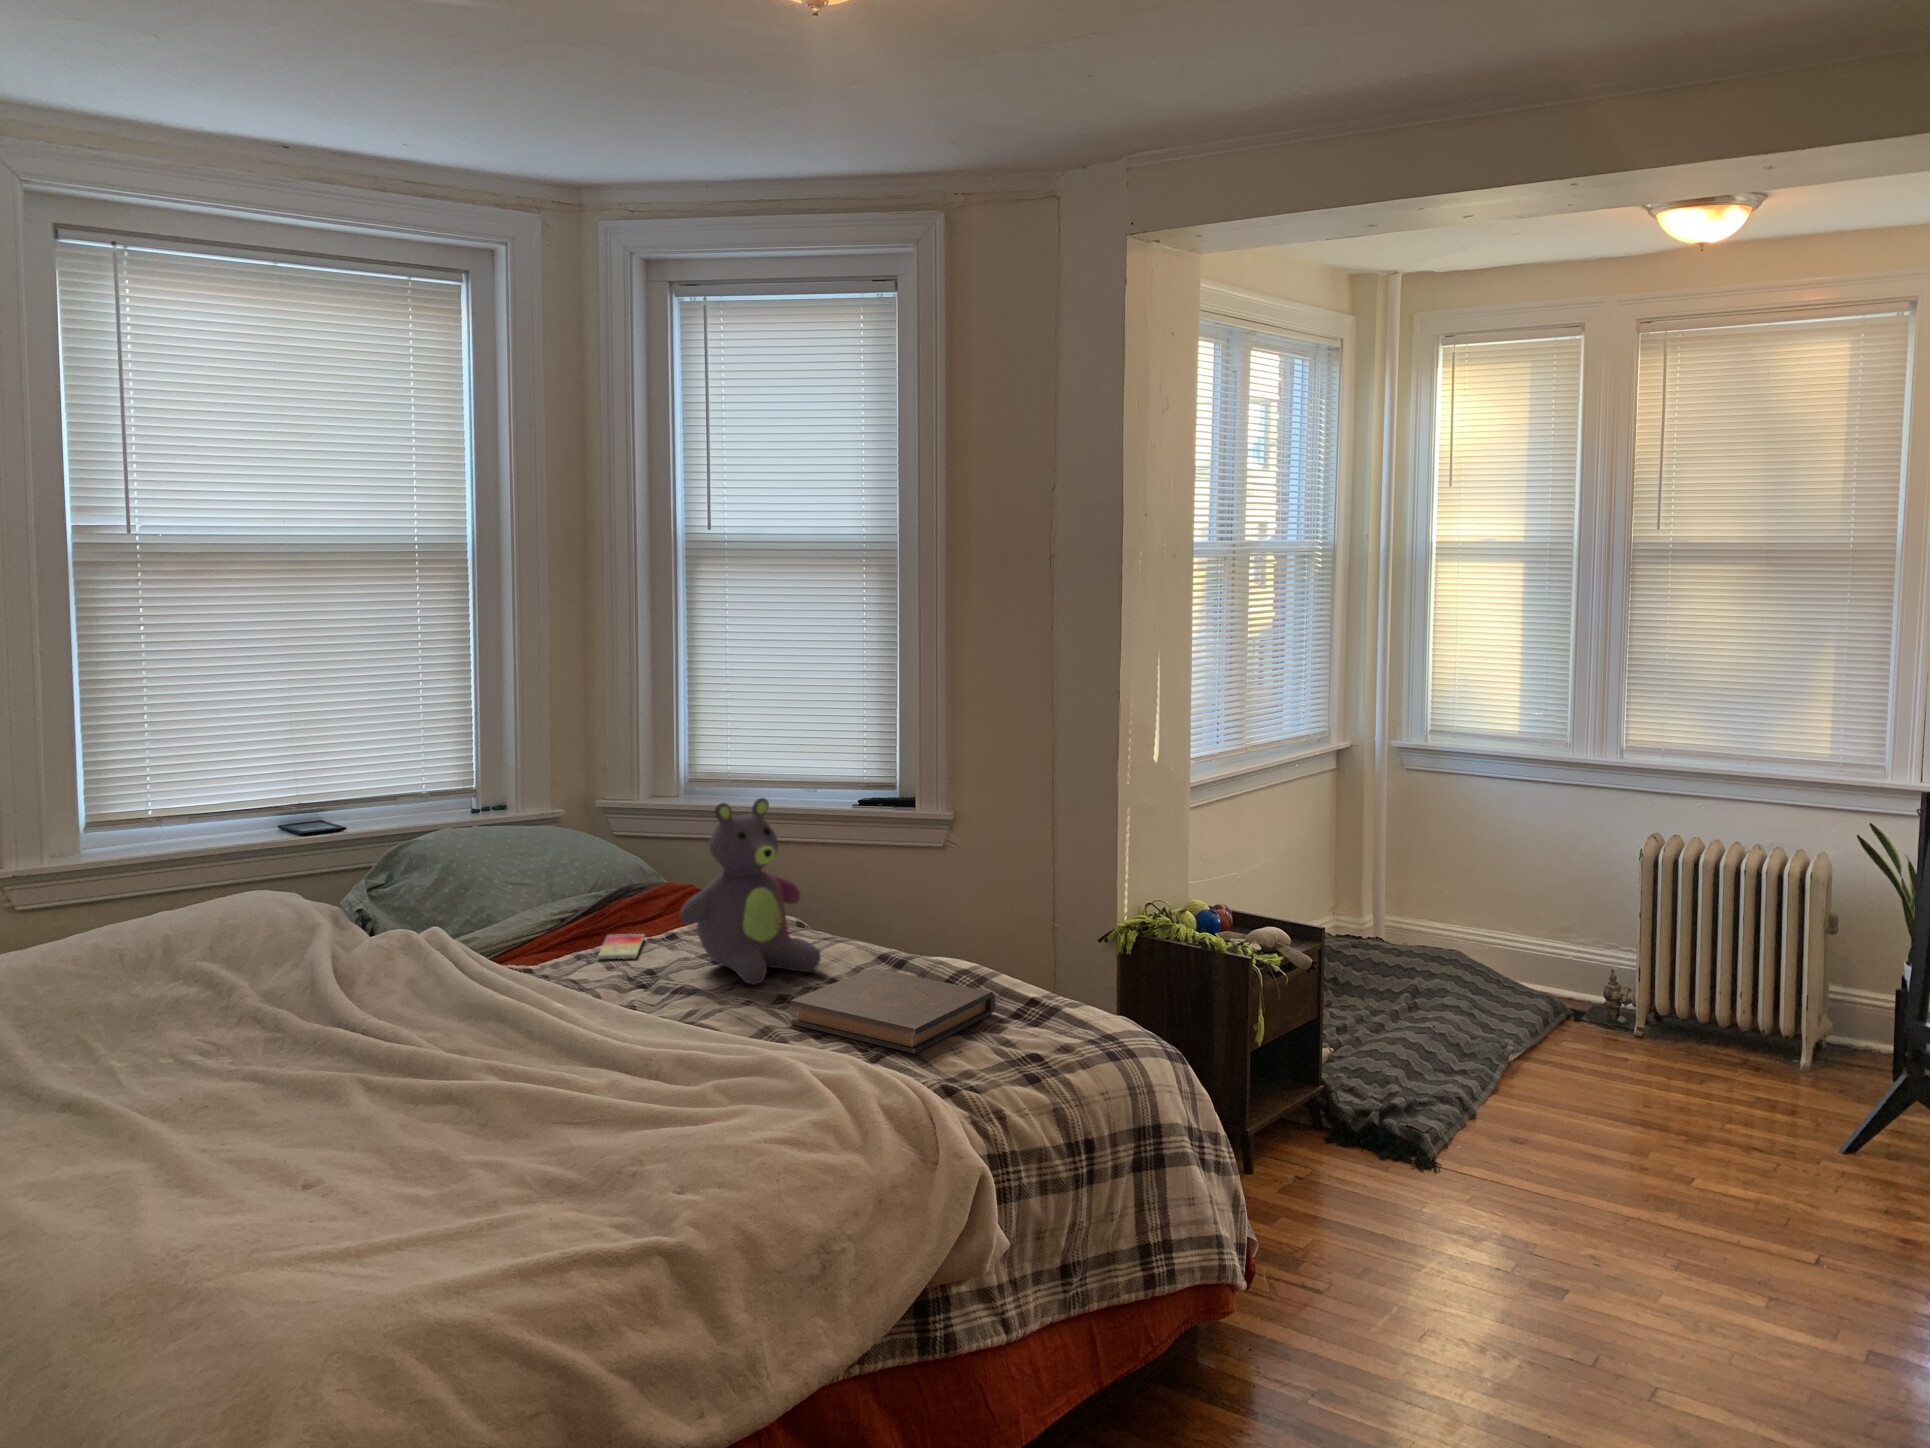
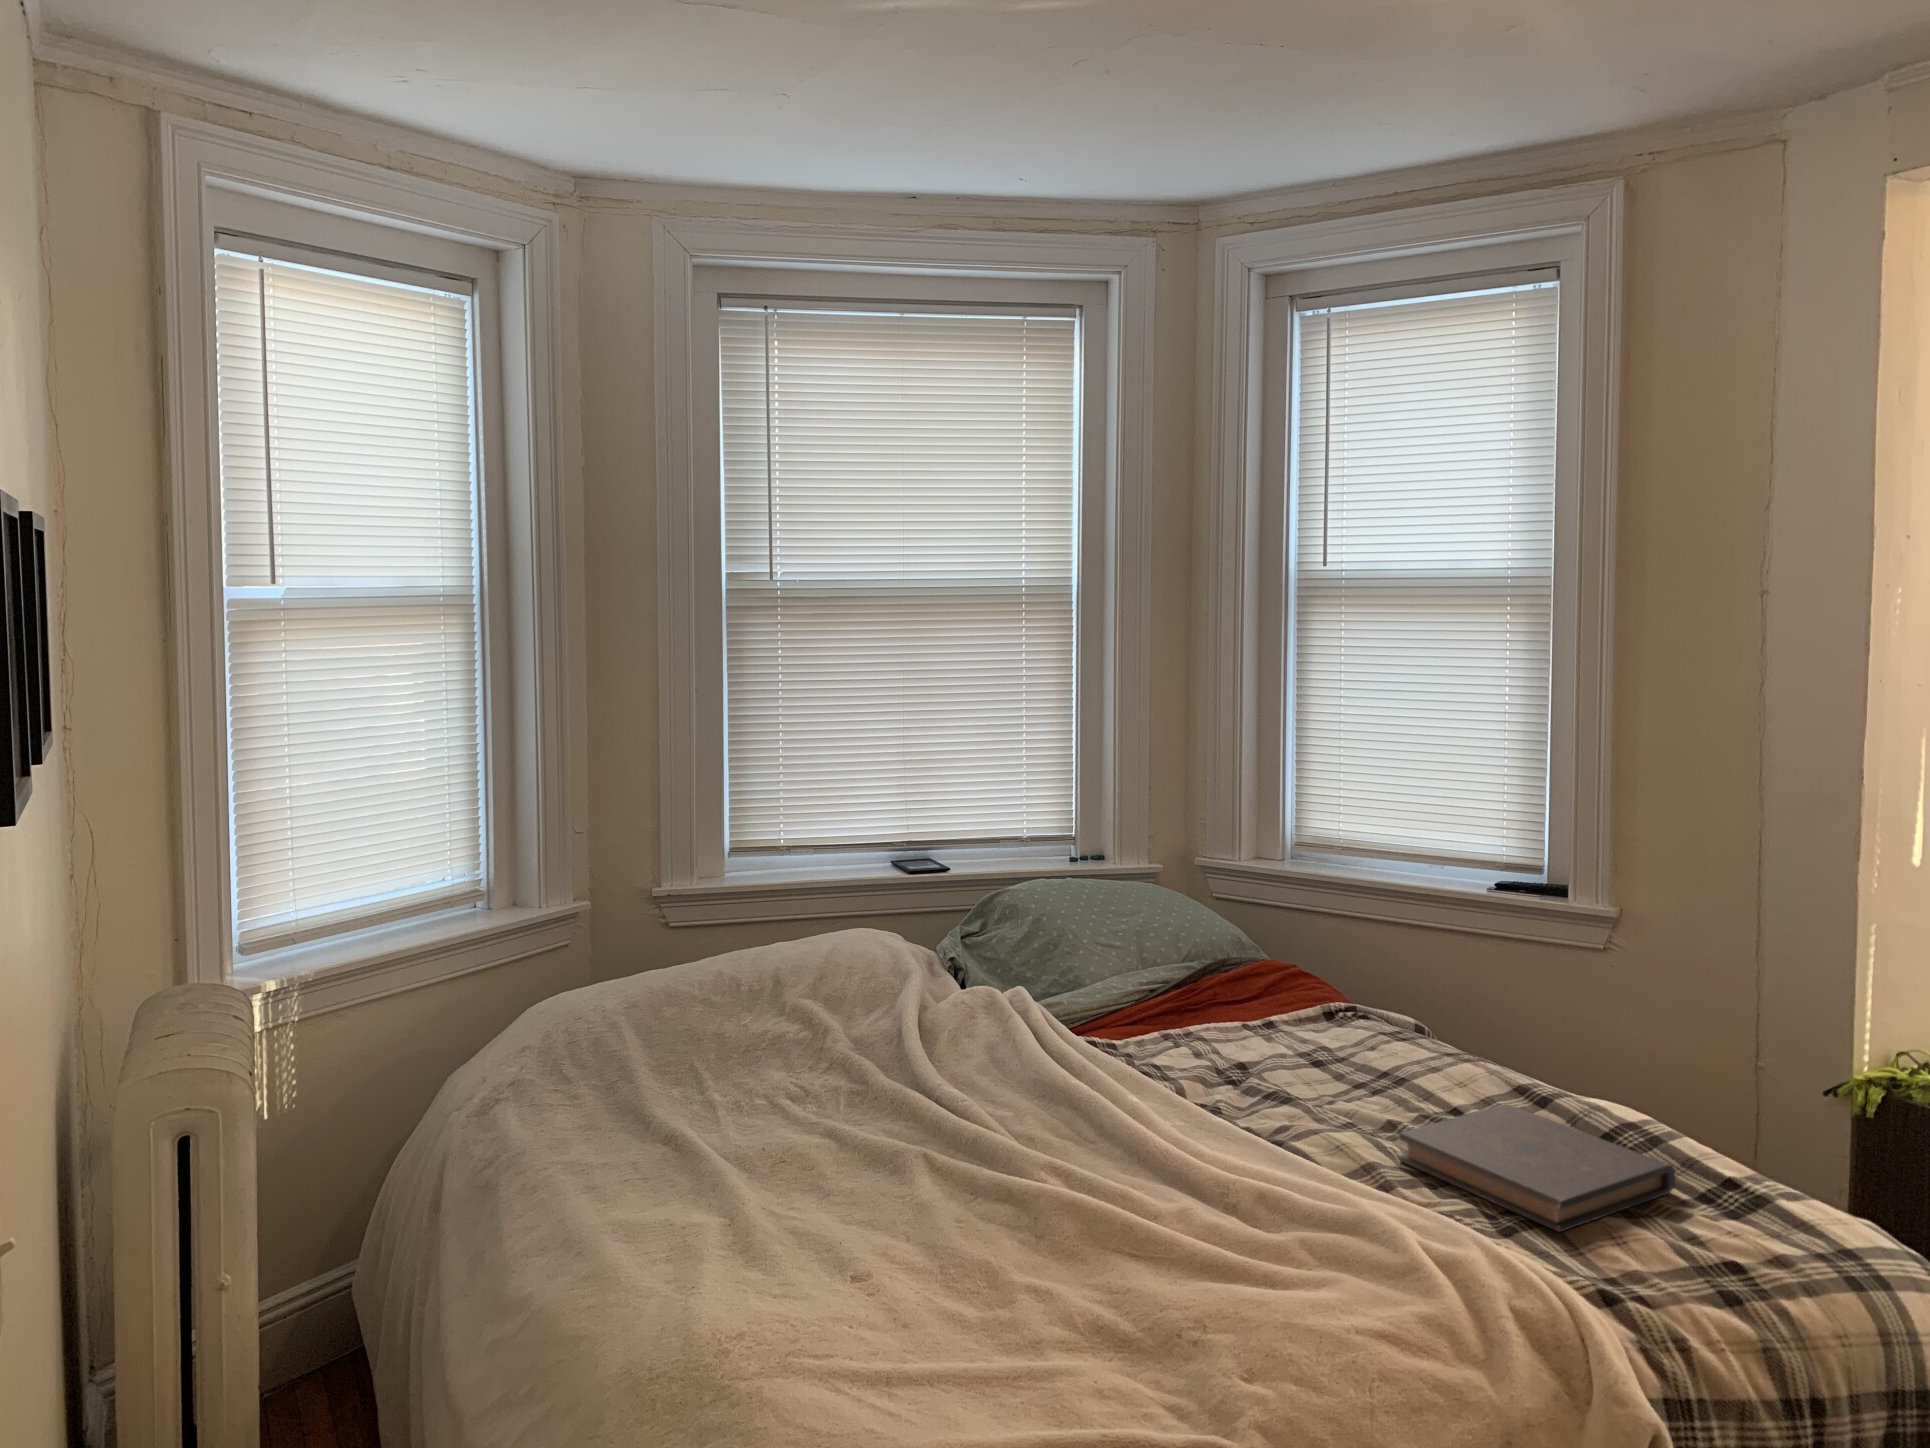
stuffed bear: present [680,798,821,985] -> none [1273,881,1440,1101]
smartphone: present [598,934,645,959] -> none [1185,1014,1237,1046]

